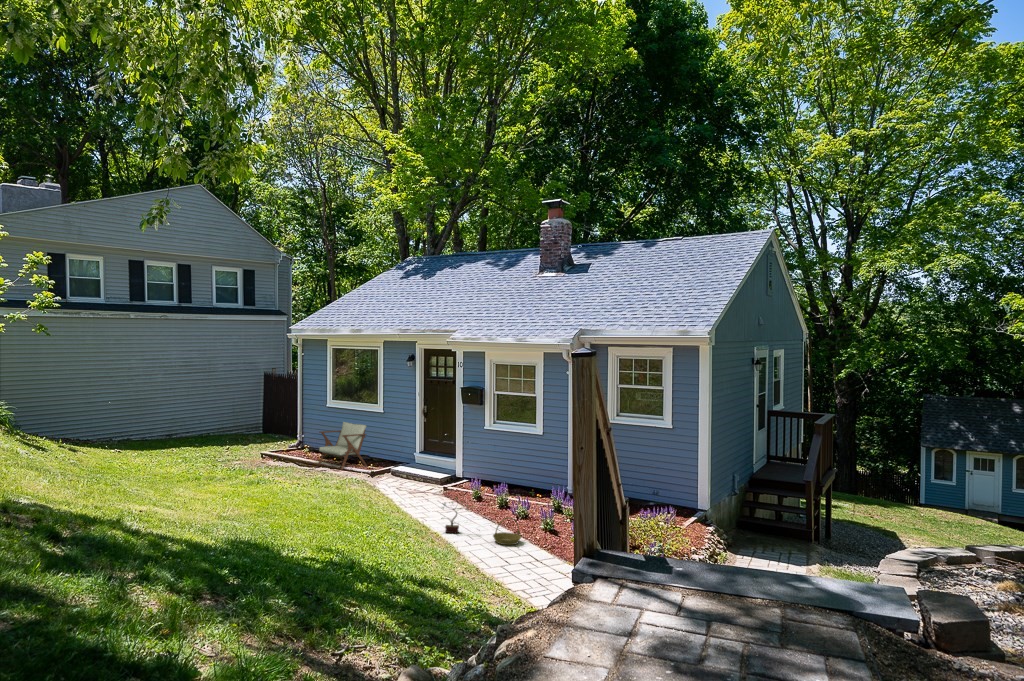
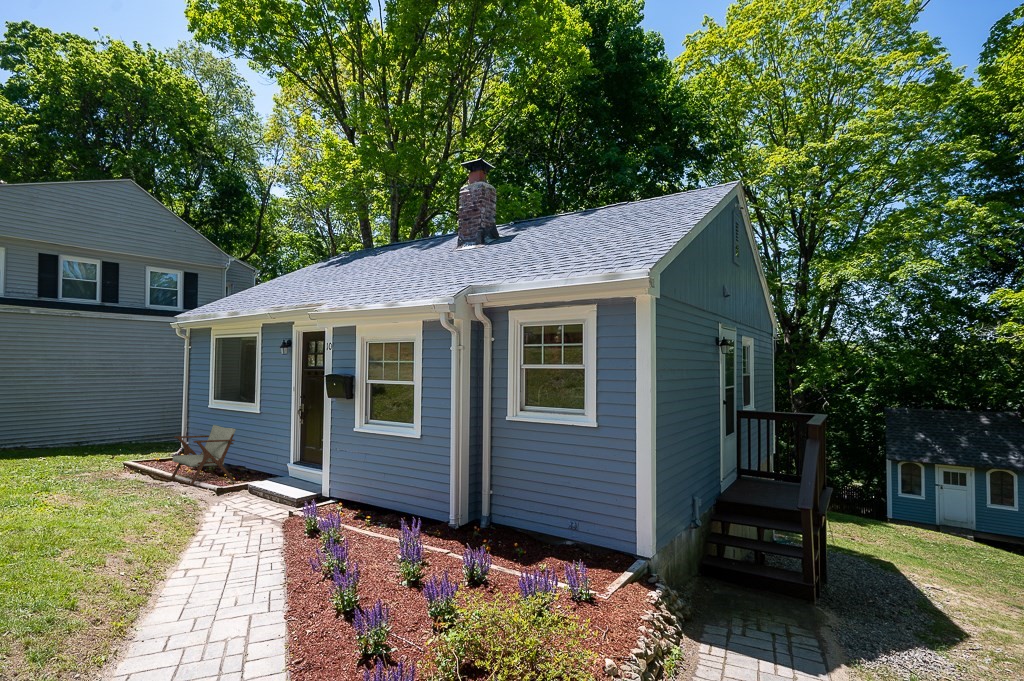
potted plant: present [441,497,468,533] -> none [135,547,200,623]
basket: present [493,517,521,545] -> none [204,598,271,662]

